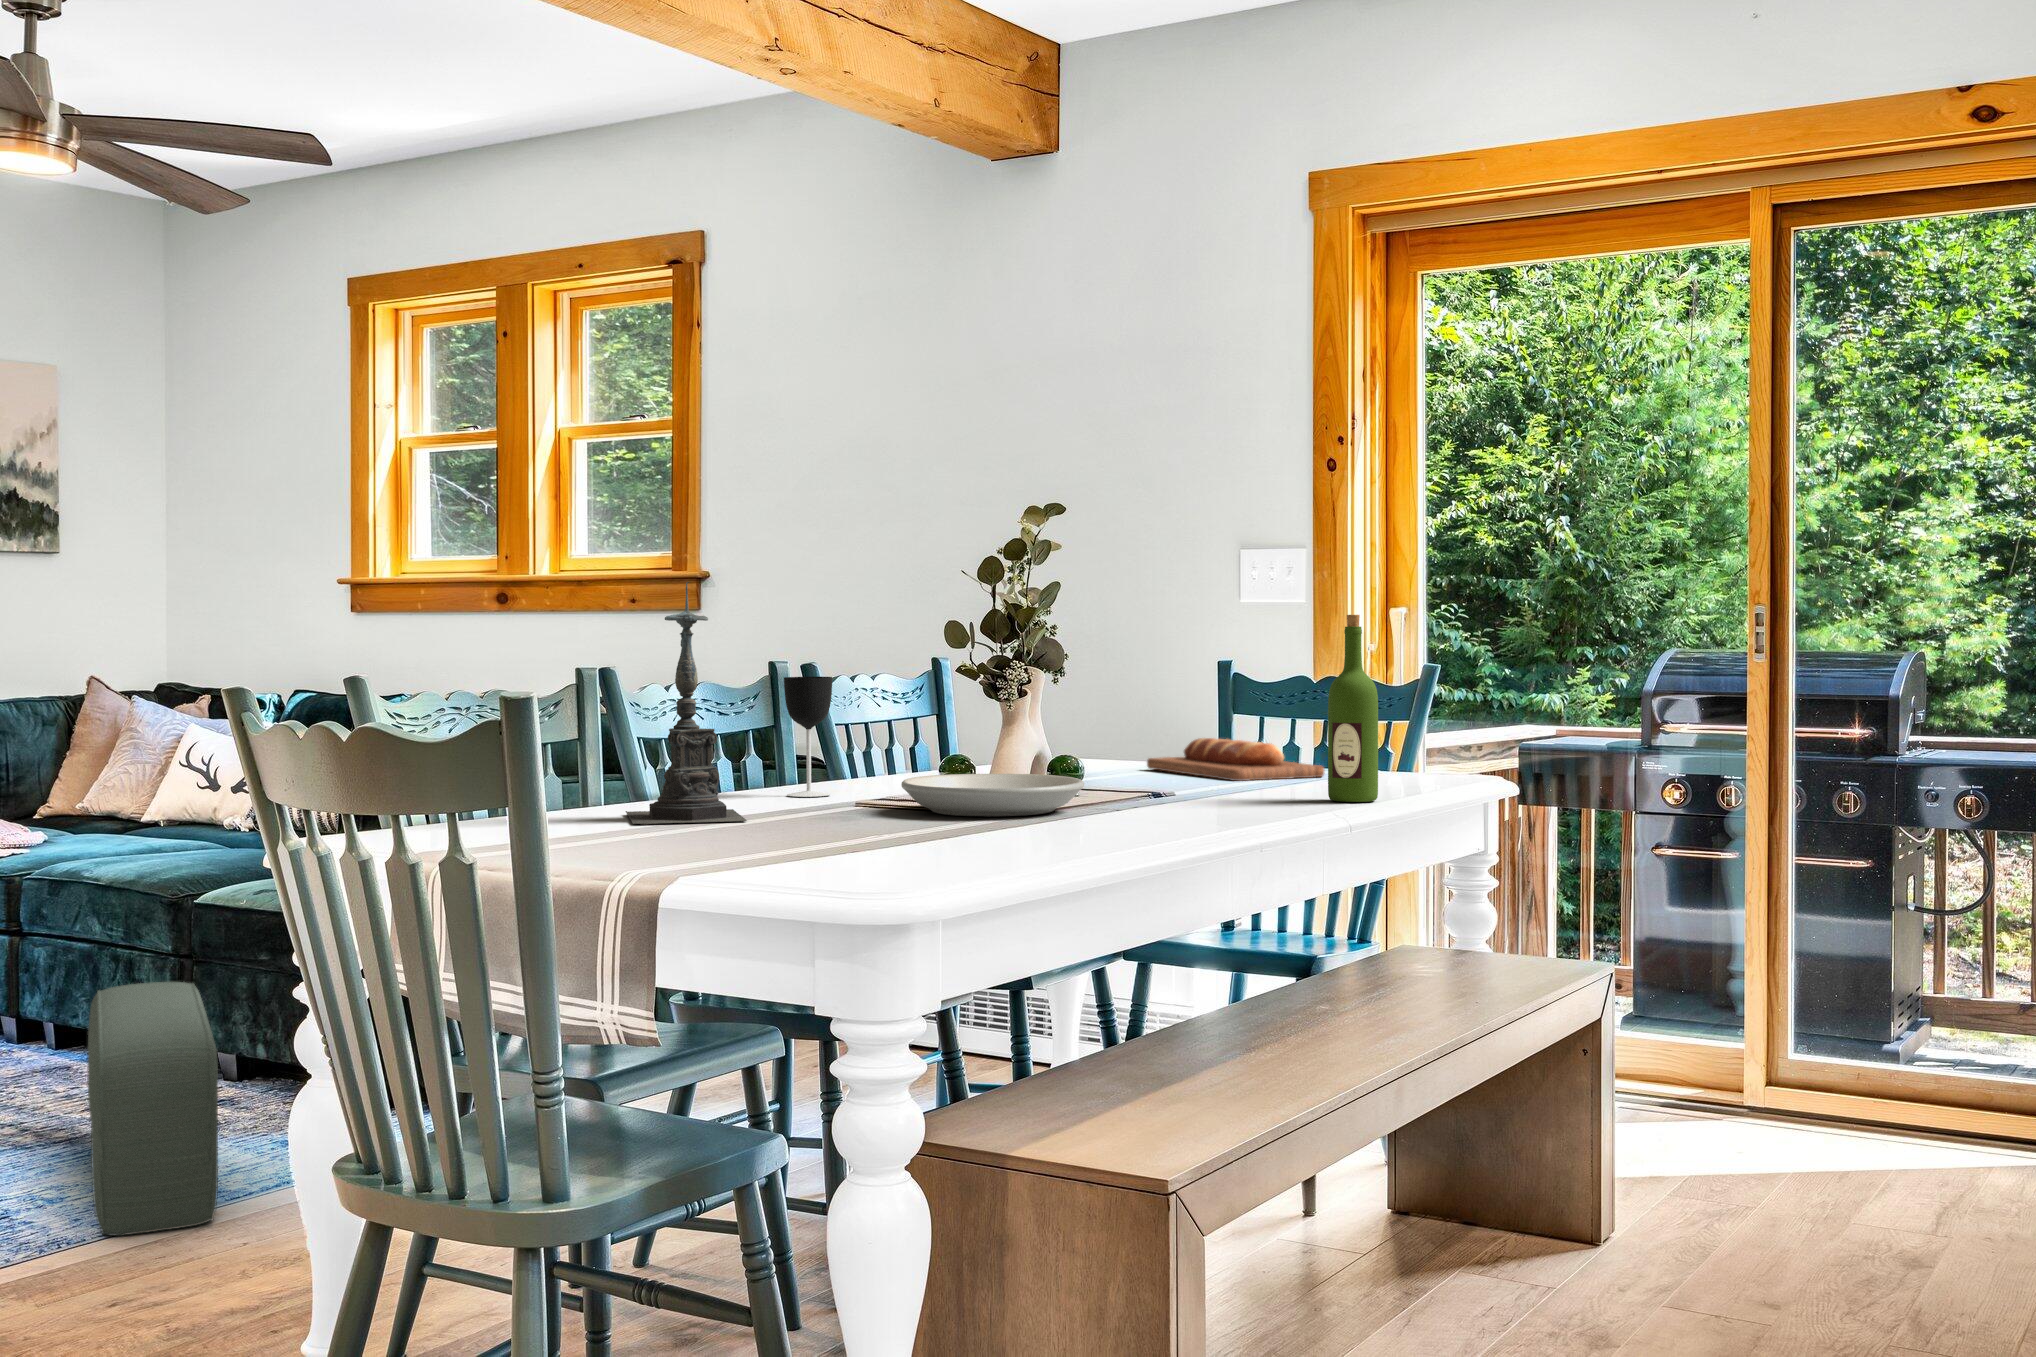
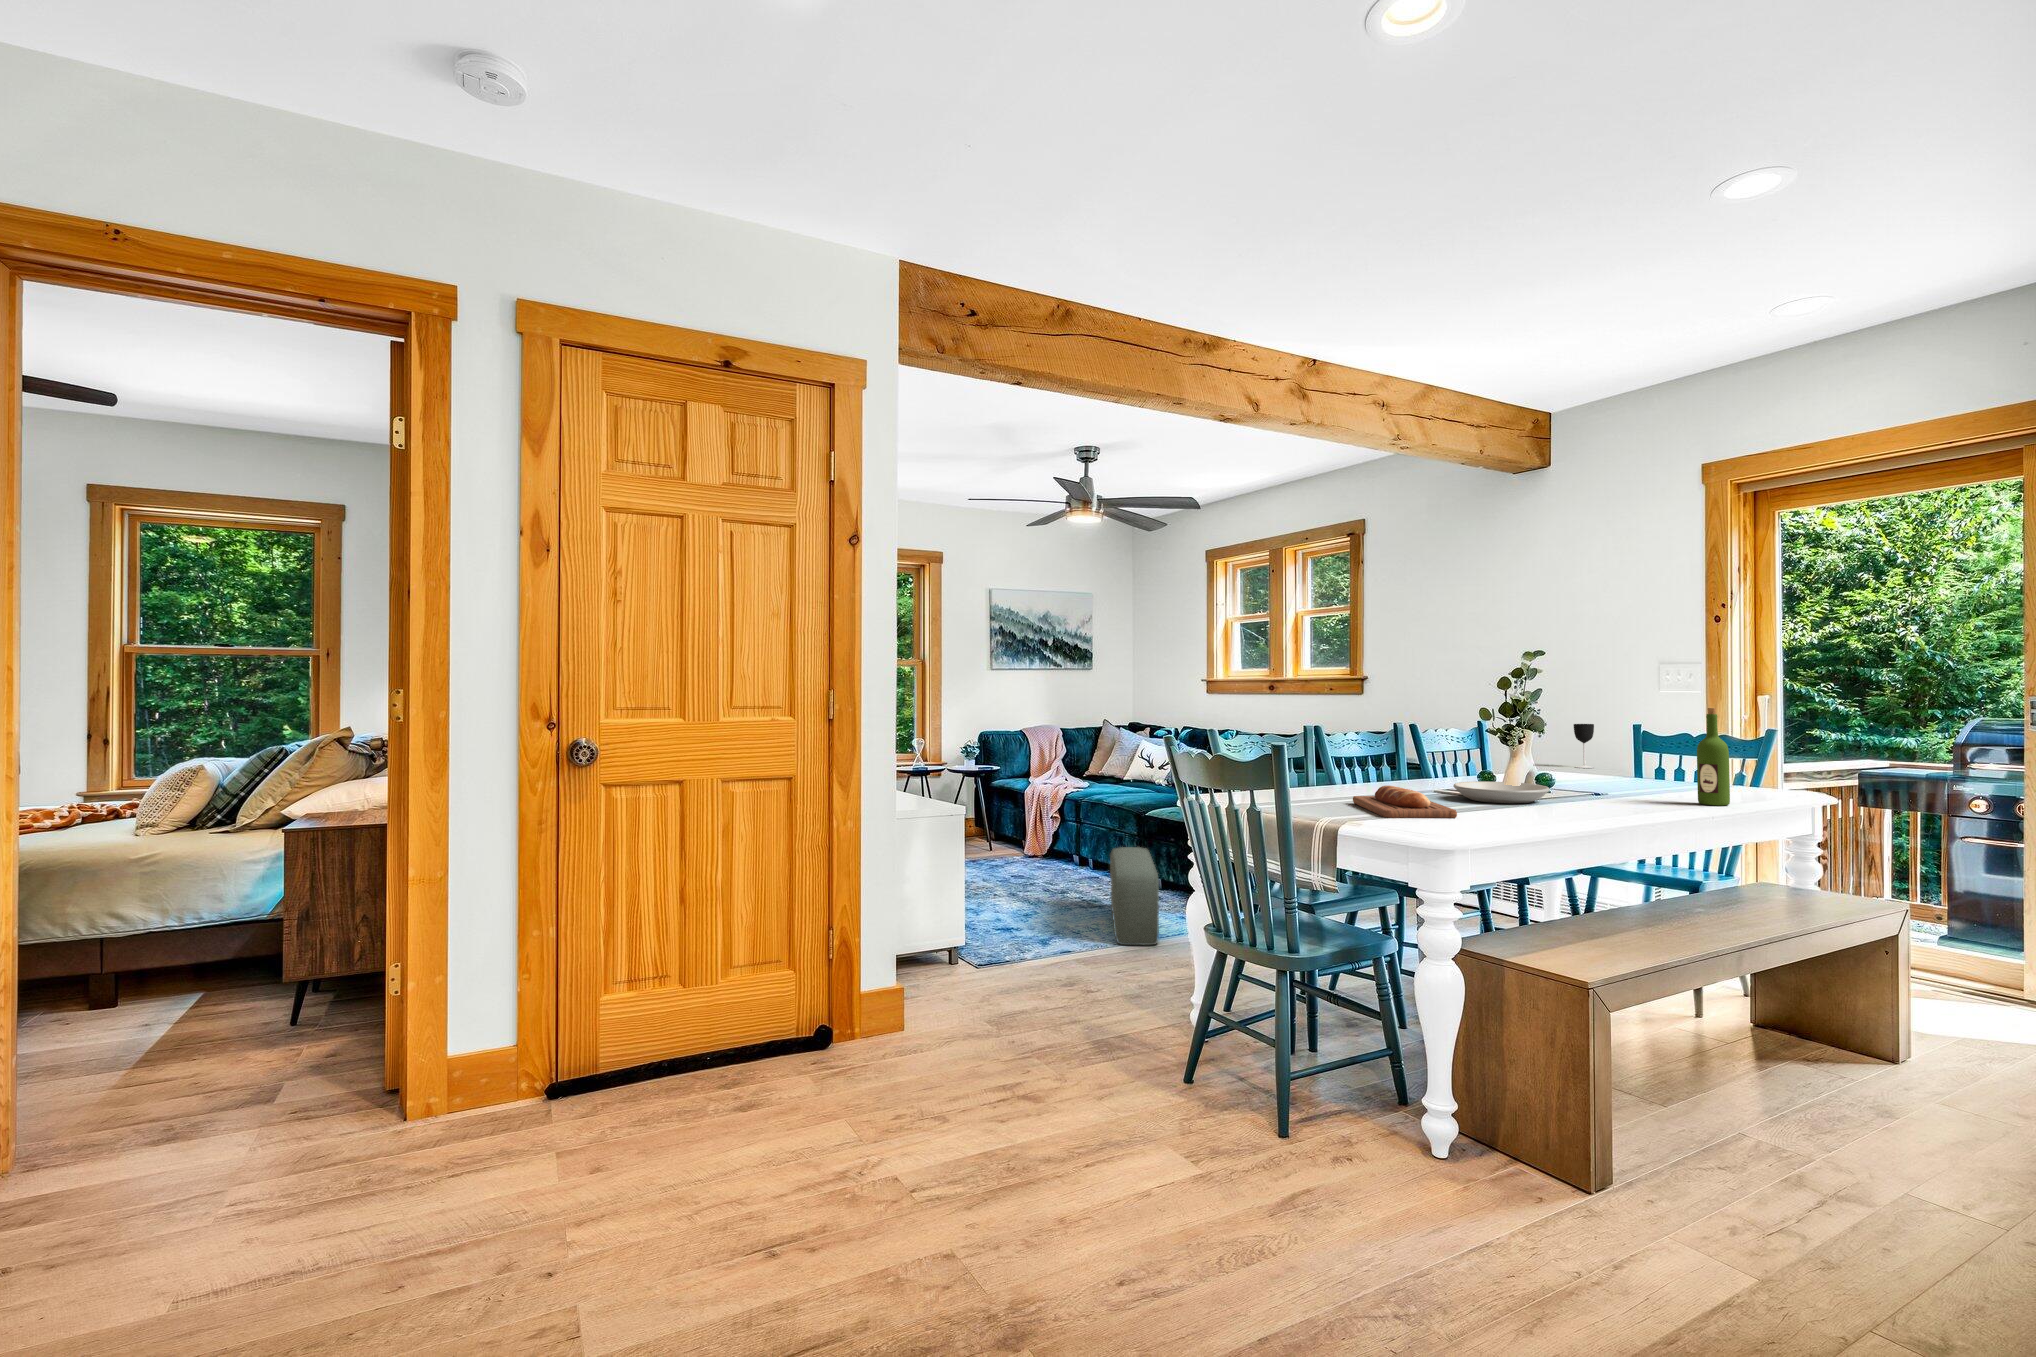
candle holder: present [626,582,747,825] -> none [1324,695,1378,799]
wine glass: present [784,677,832,797] -> present [1574,724,1594,768]
bread loaf: present [1147,738,1324,781] -> present [1353,786,1457,818]

